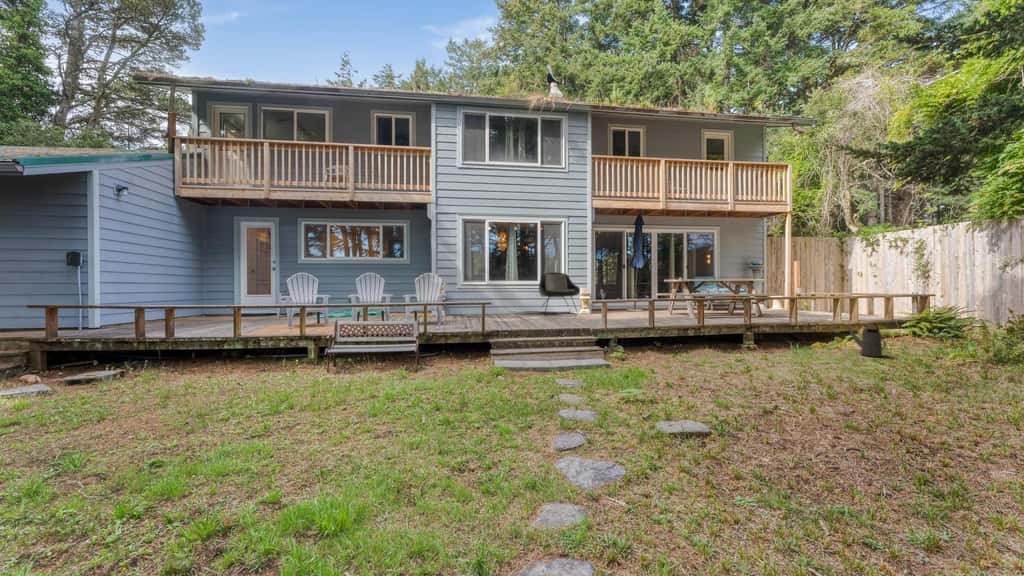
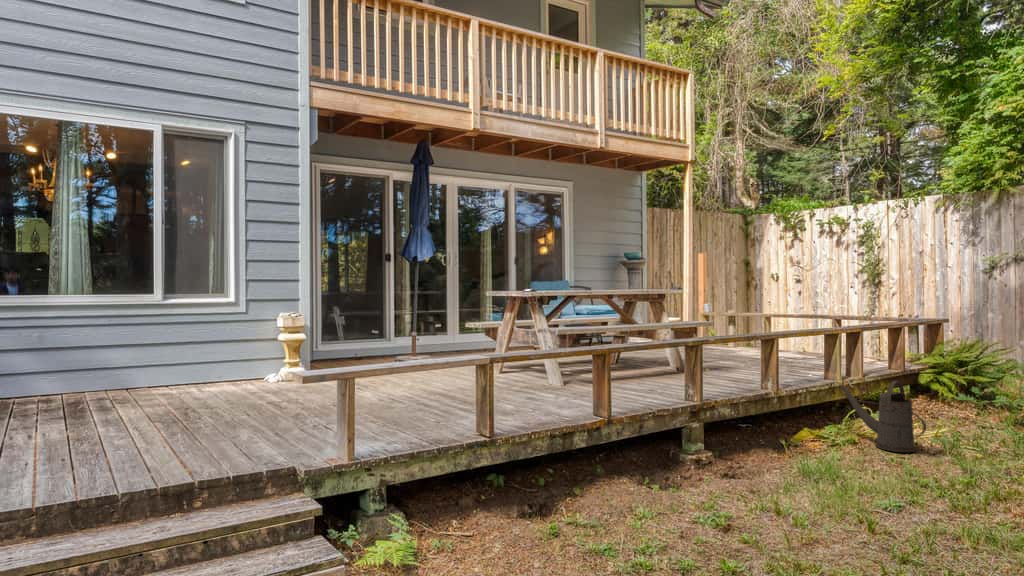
lounge chair: present [539,272,580,316] -> none [143,271,275,405]

